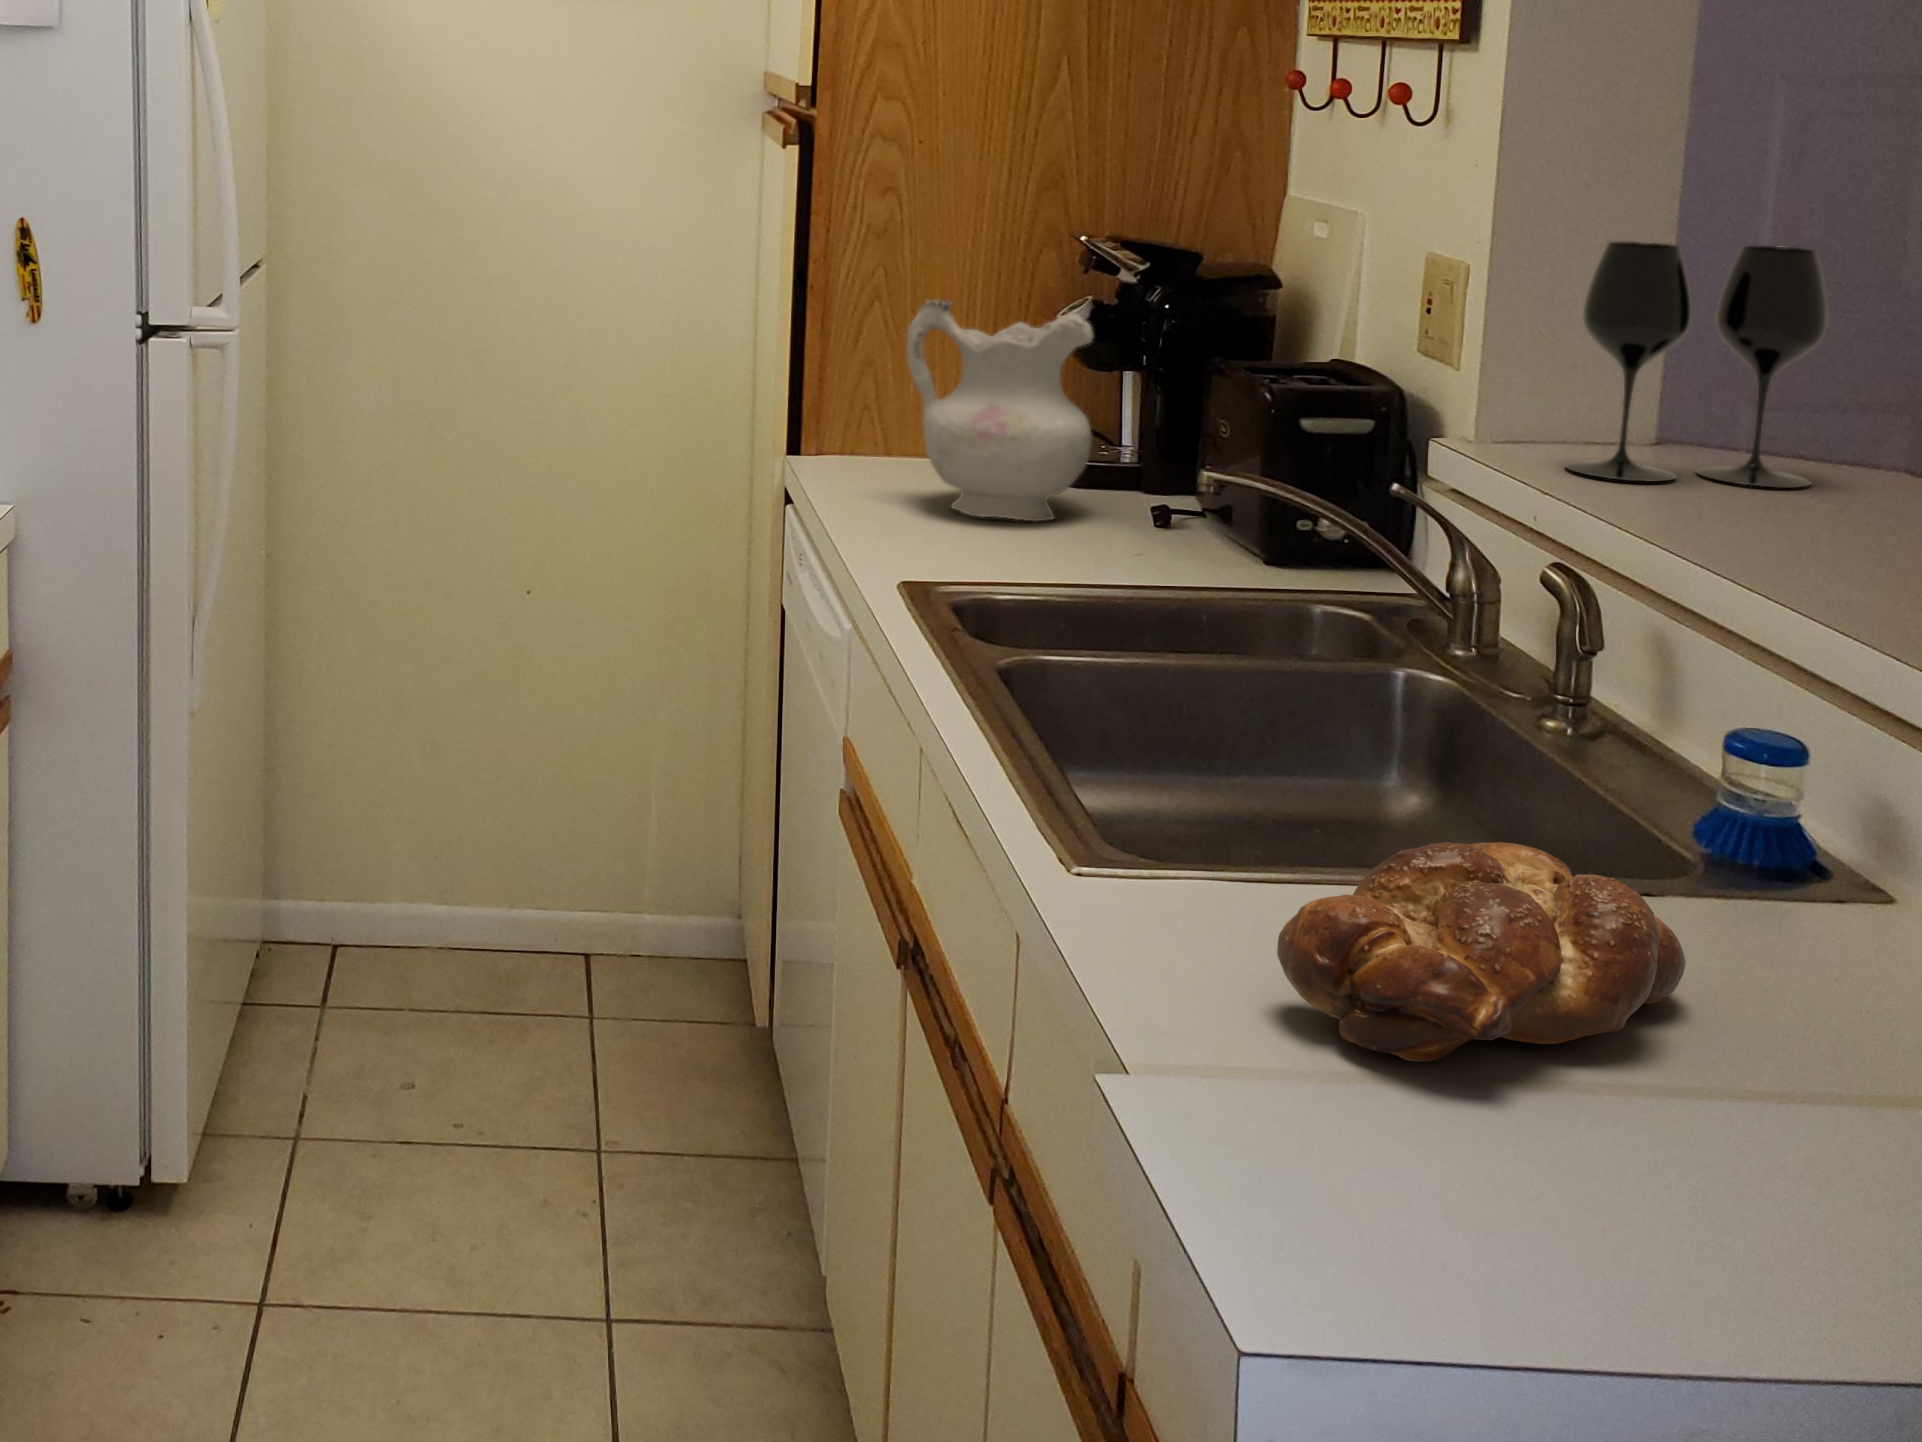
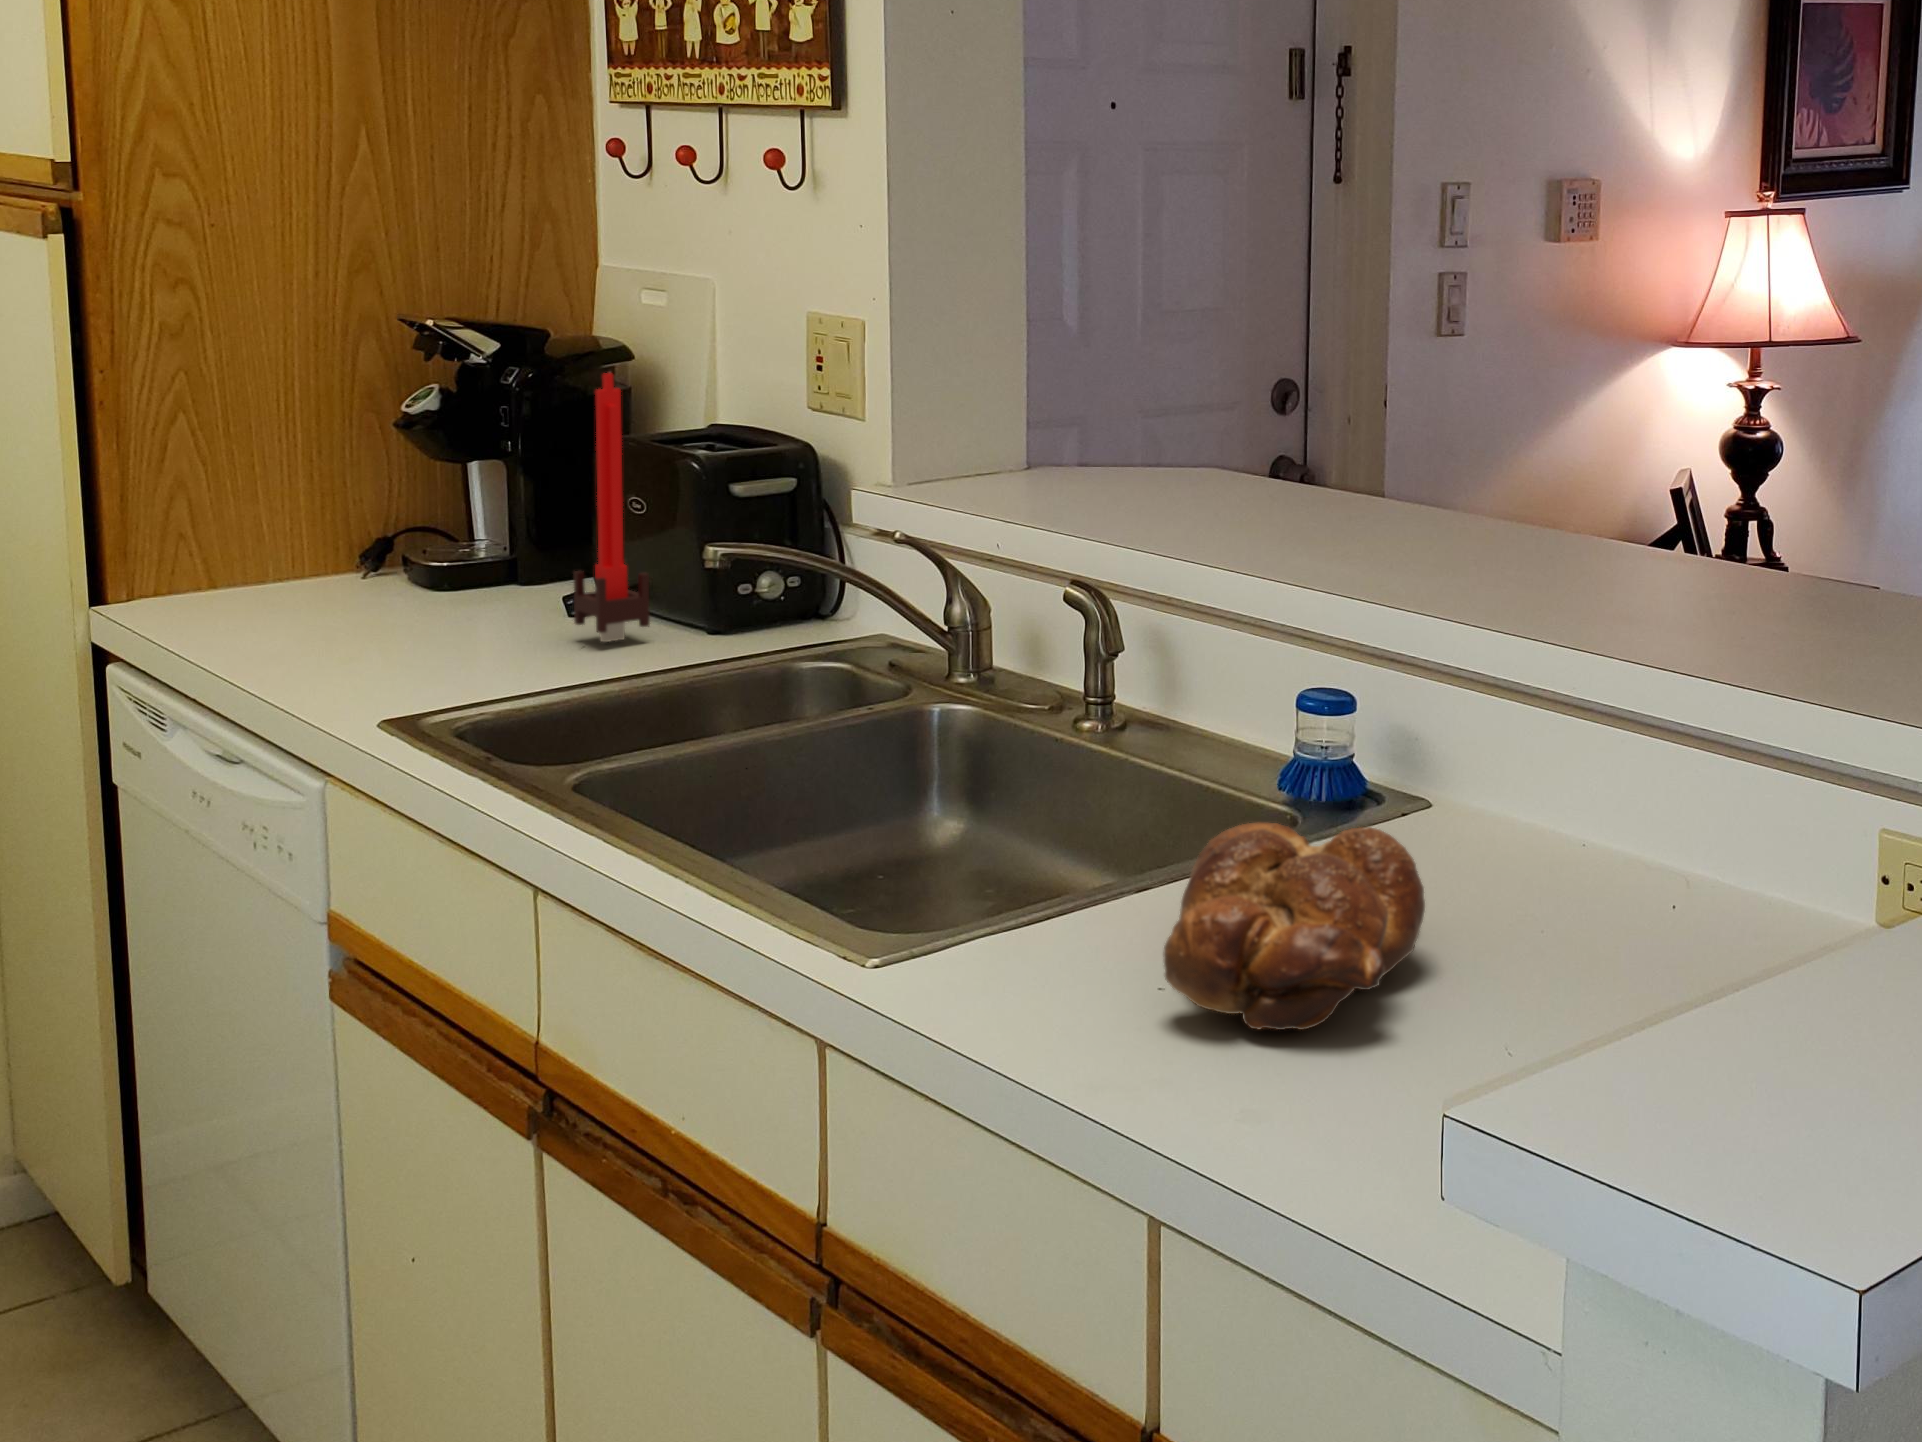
wine glass: present [1566,242,1827,488] -> none [978,288,1157,505]
candle: none [1143,297,1211,552] -> present [574,373,650,642]
ceramic pitcher: present [907,300,1093,521] -> none [258,401,489,642]

